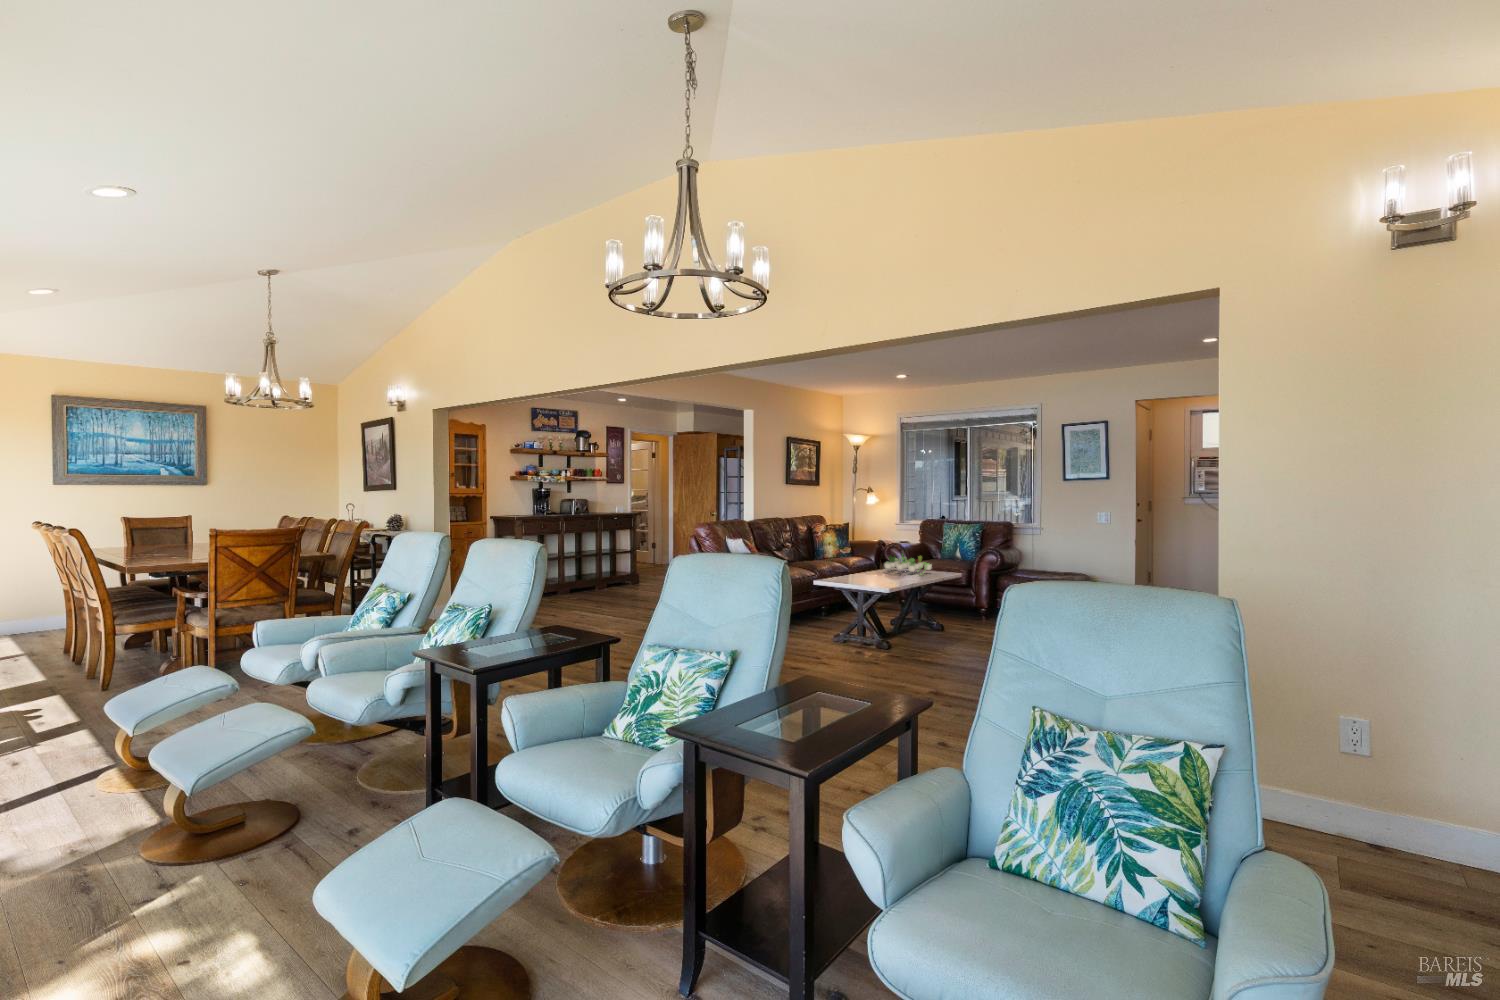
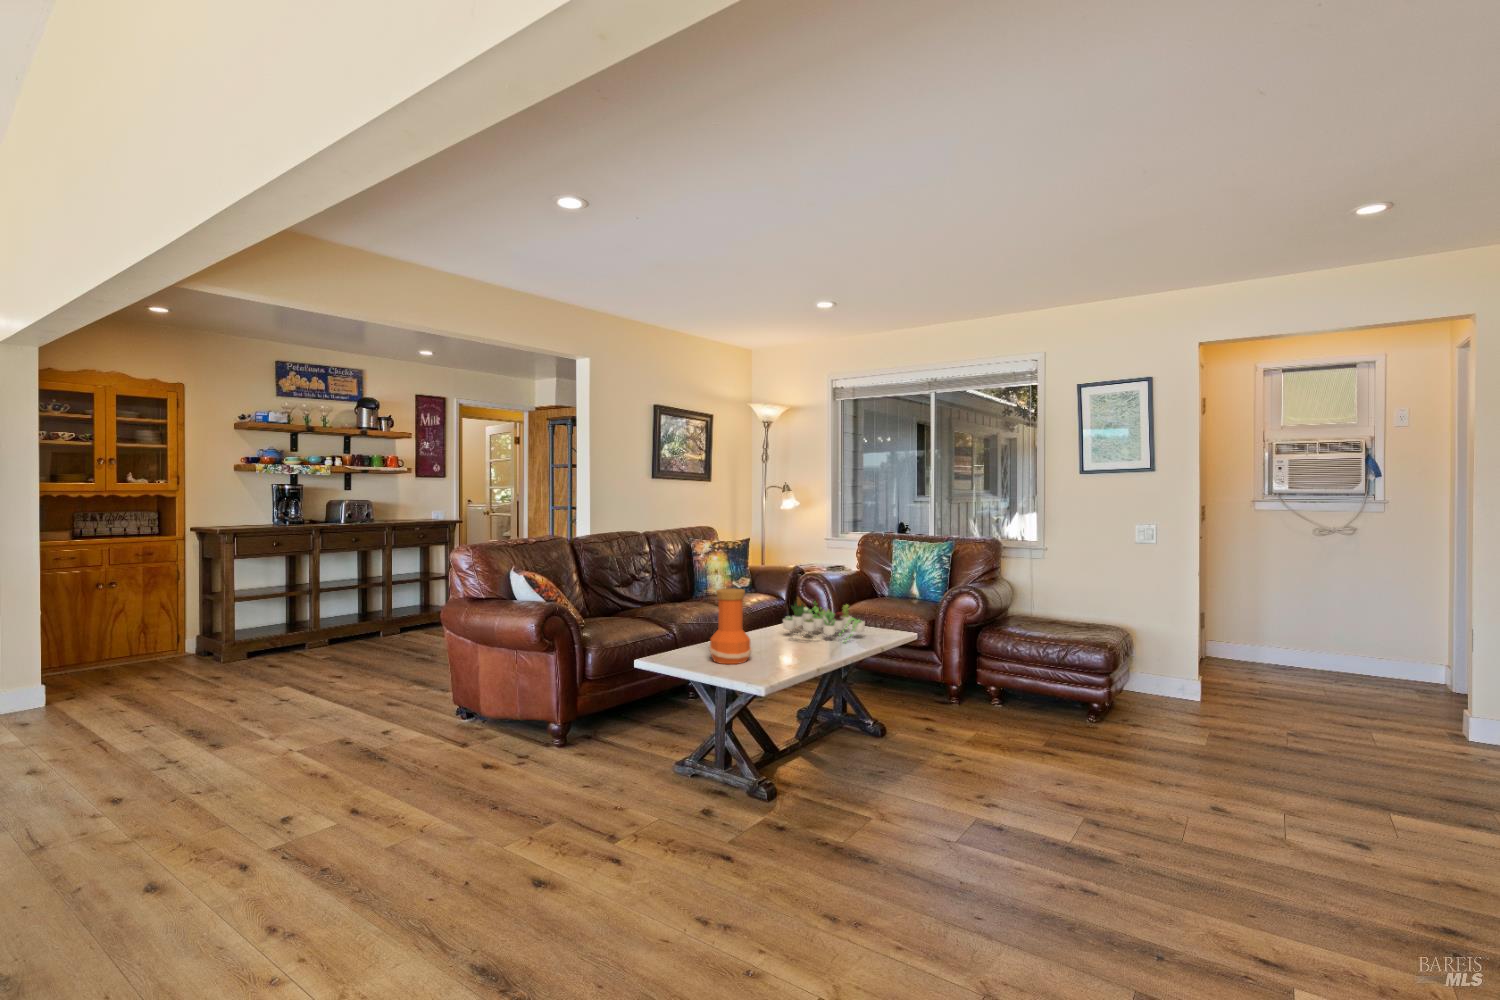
vase: none [850,543,873,582] -> present [709,588,752,664]

